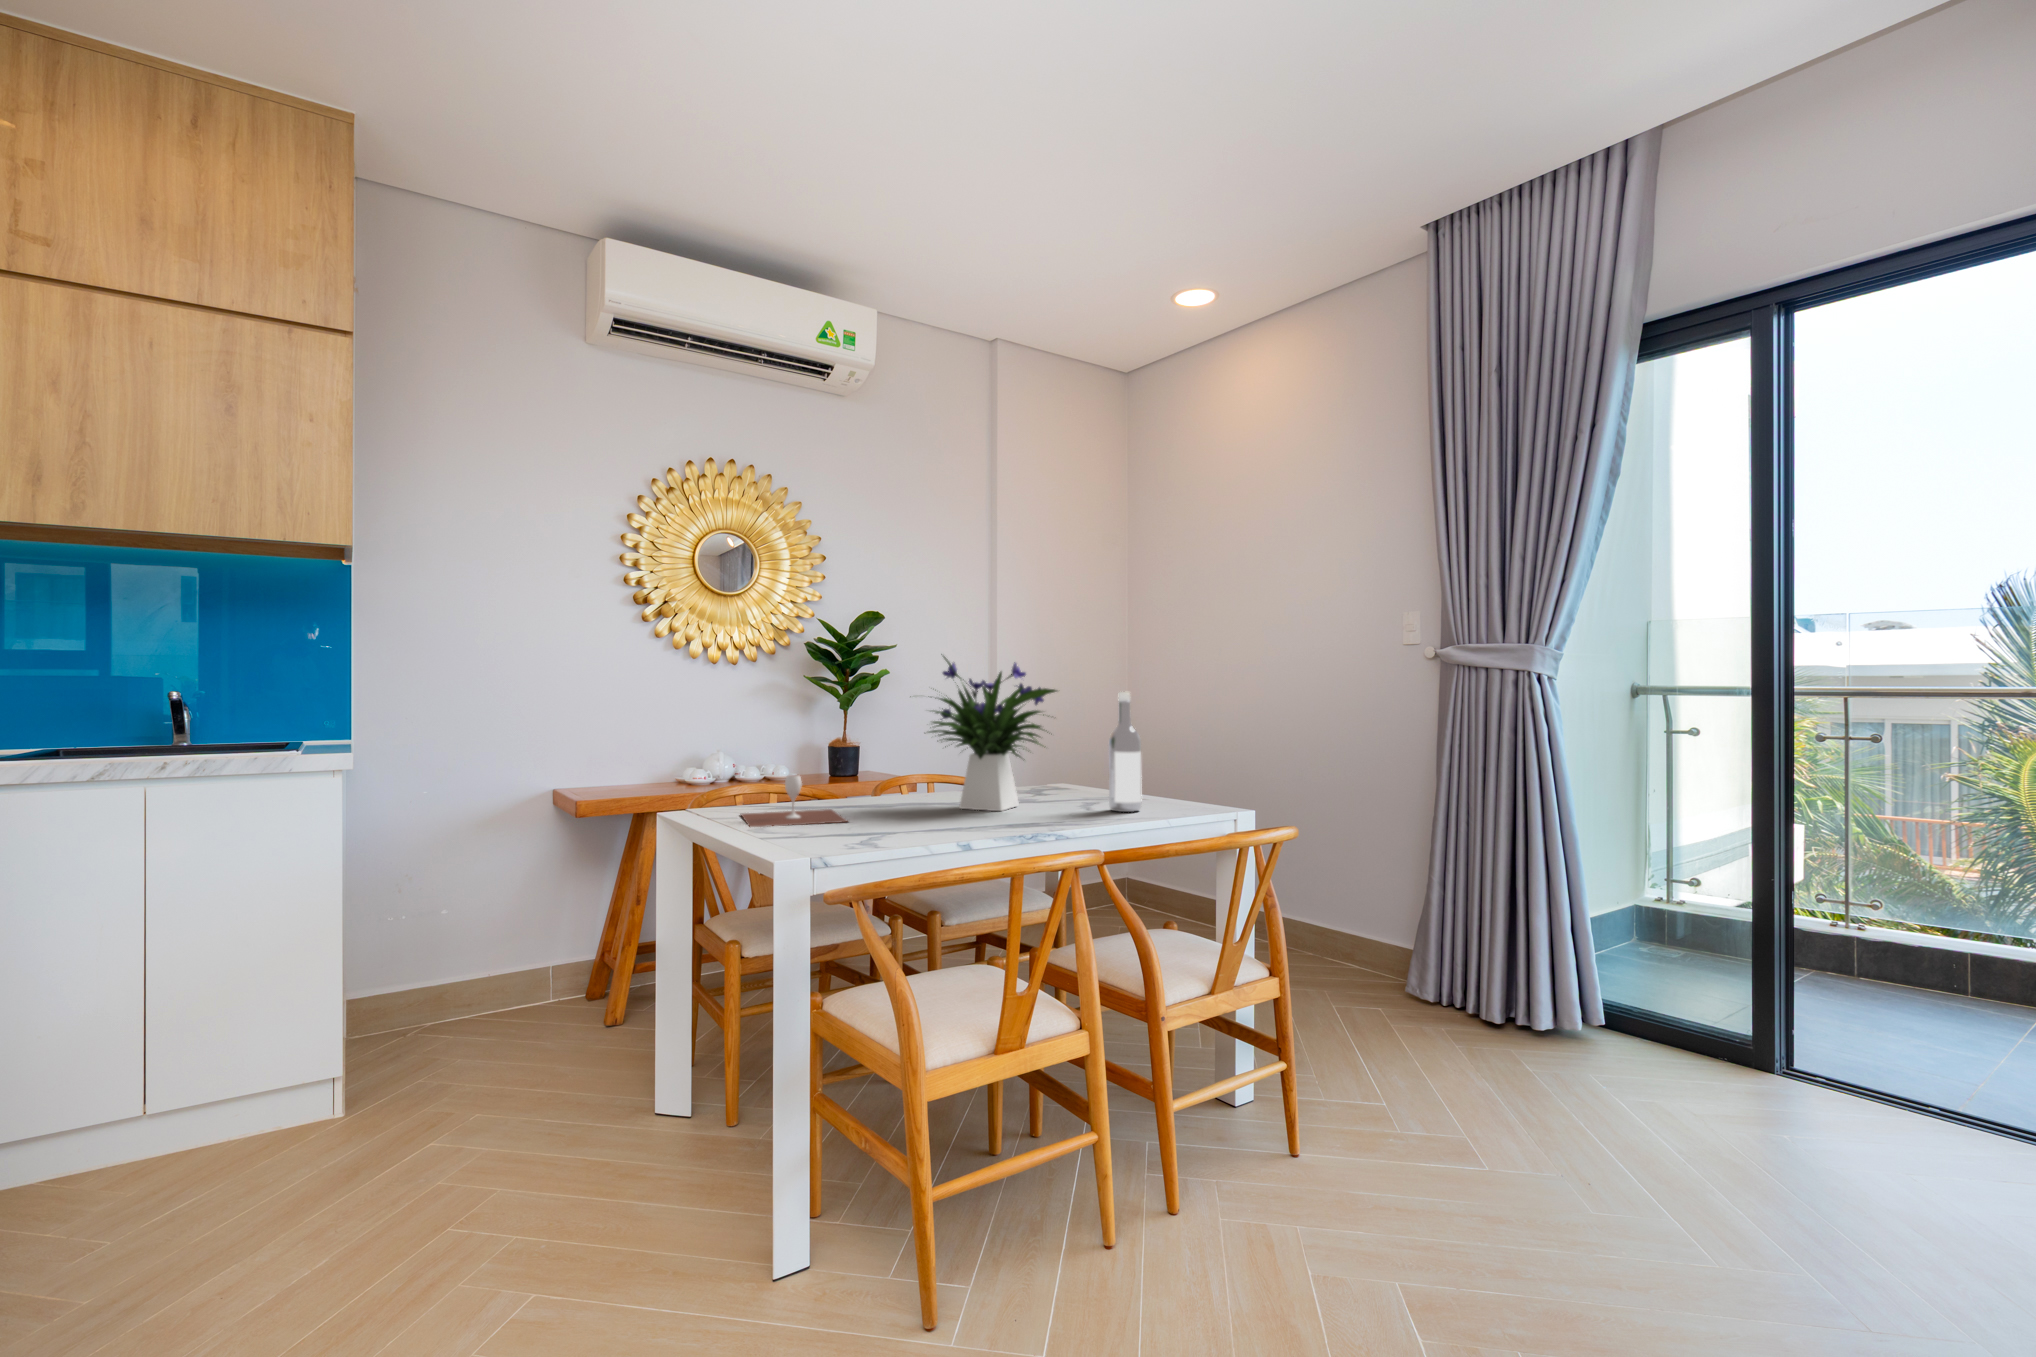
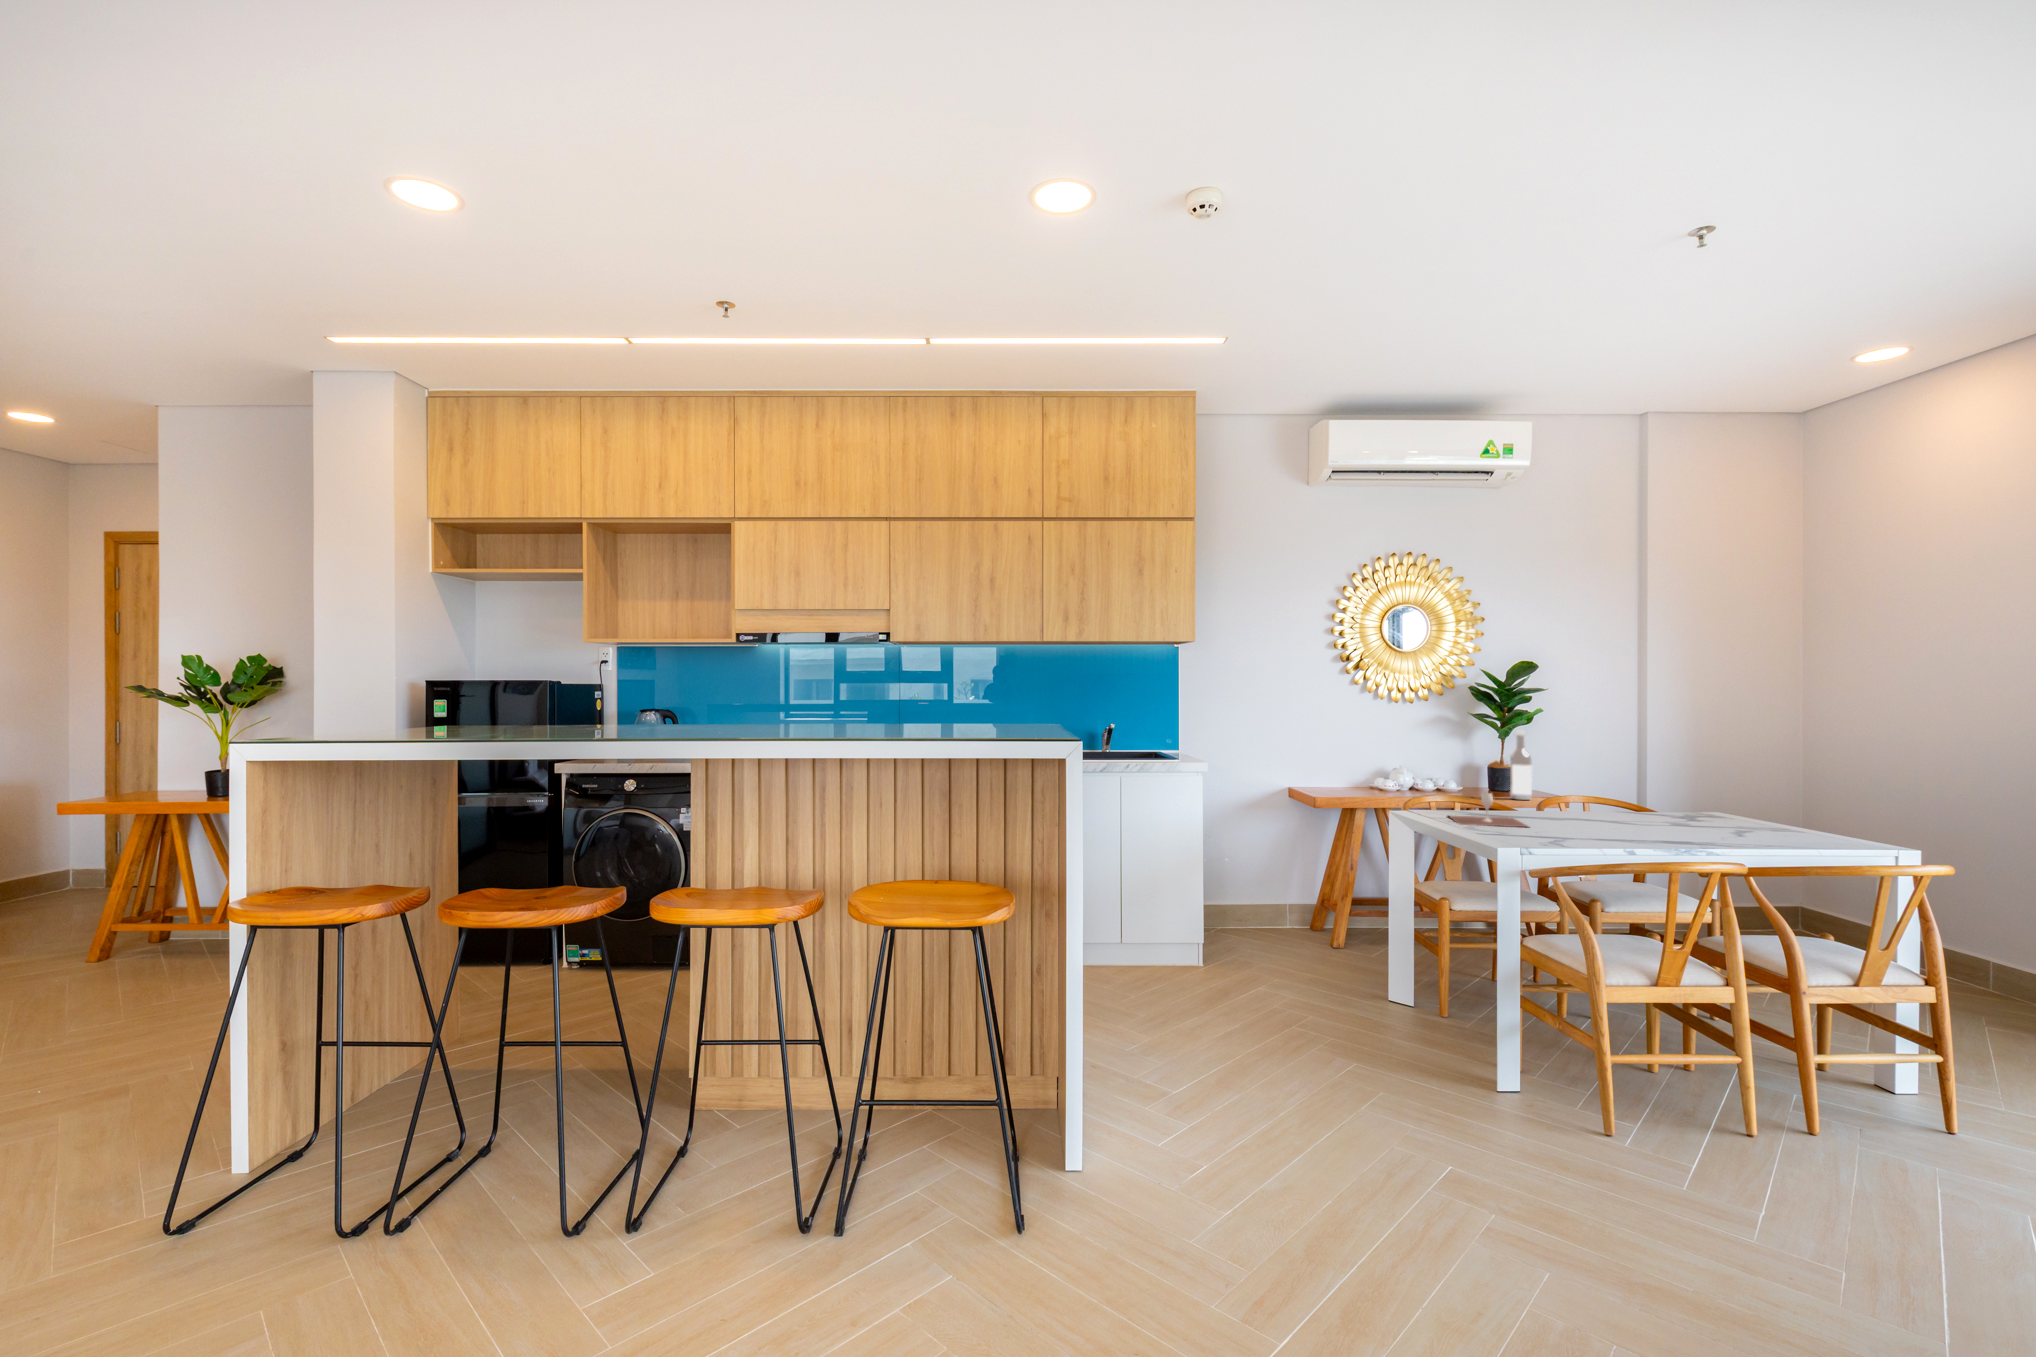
flower arrangement: present [929,654,1057,811] -> none [1574,710,1709,830]
wine bottle: present [1109,692,1142,812] -> present [1510,730,1532,800]

